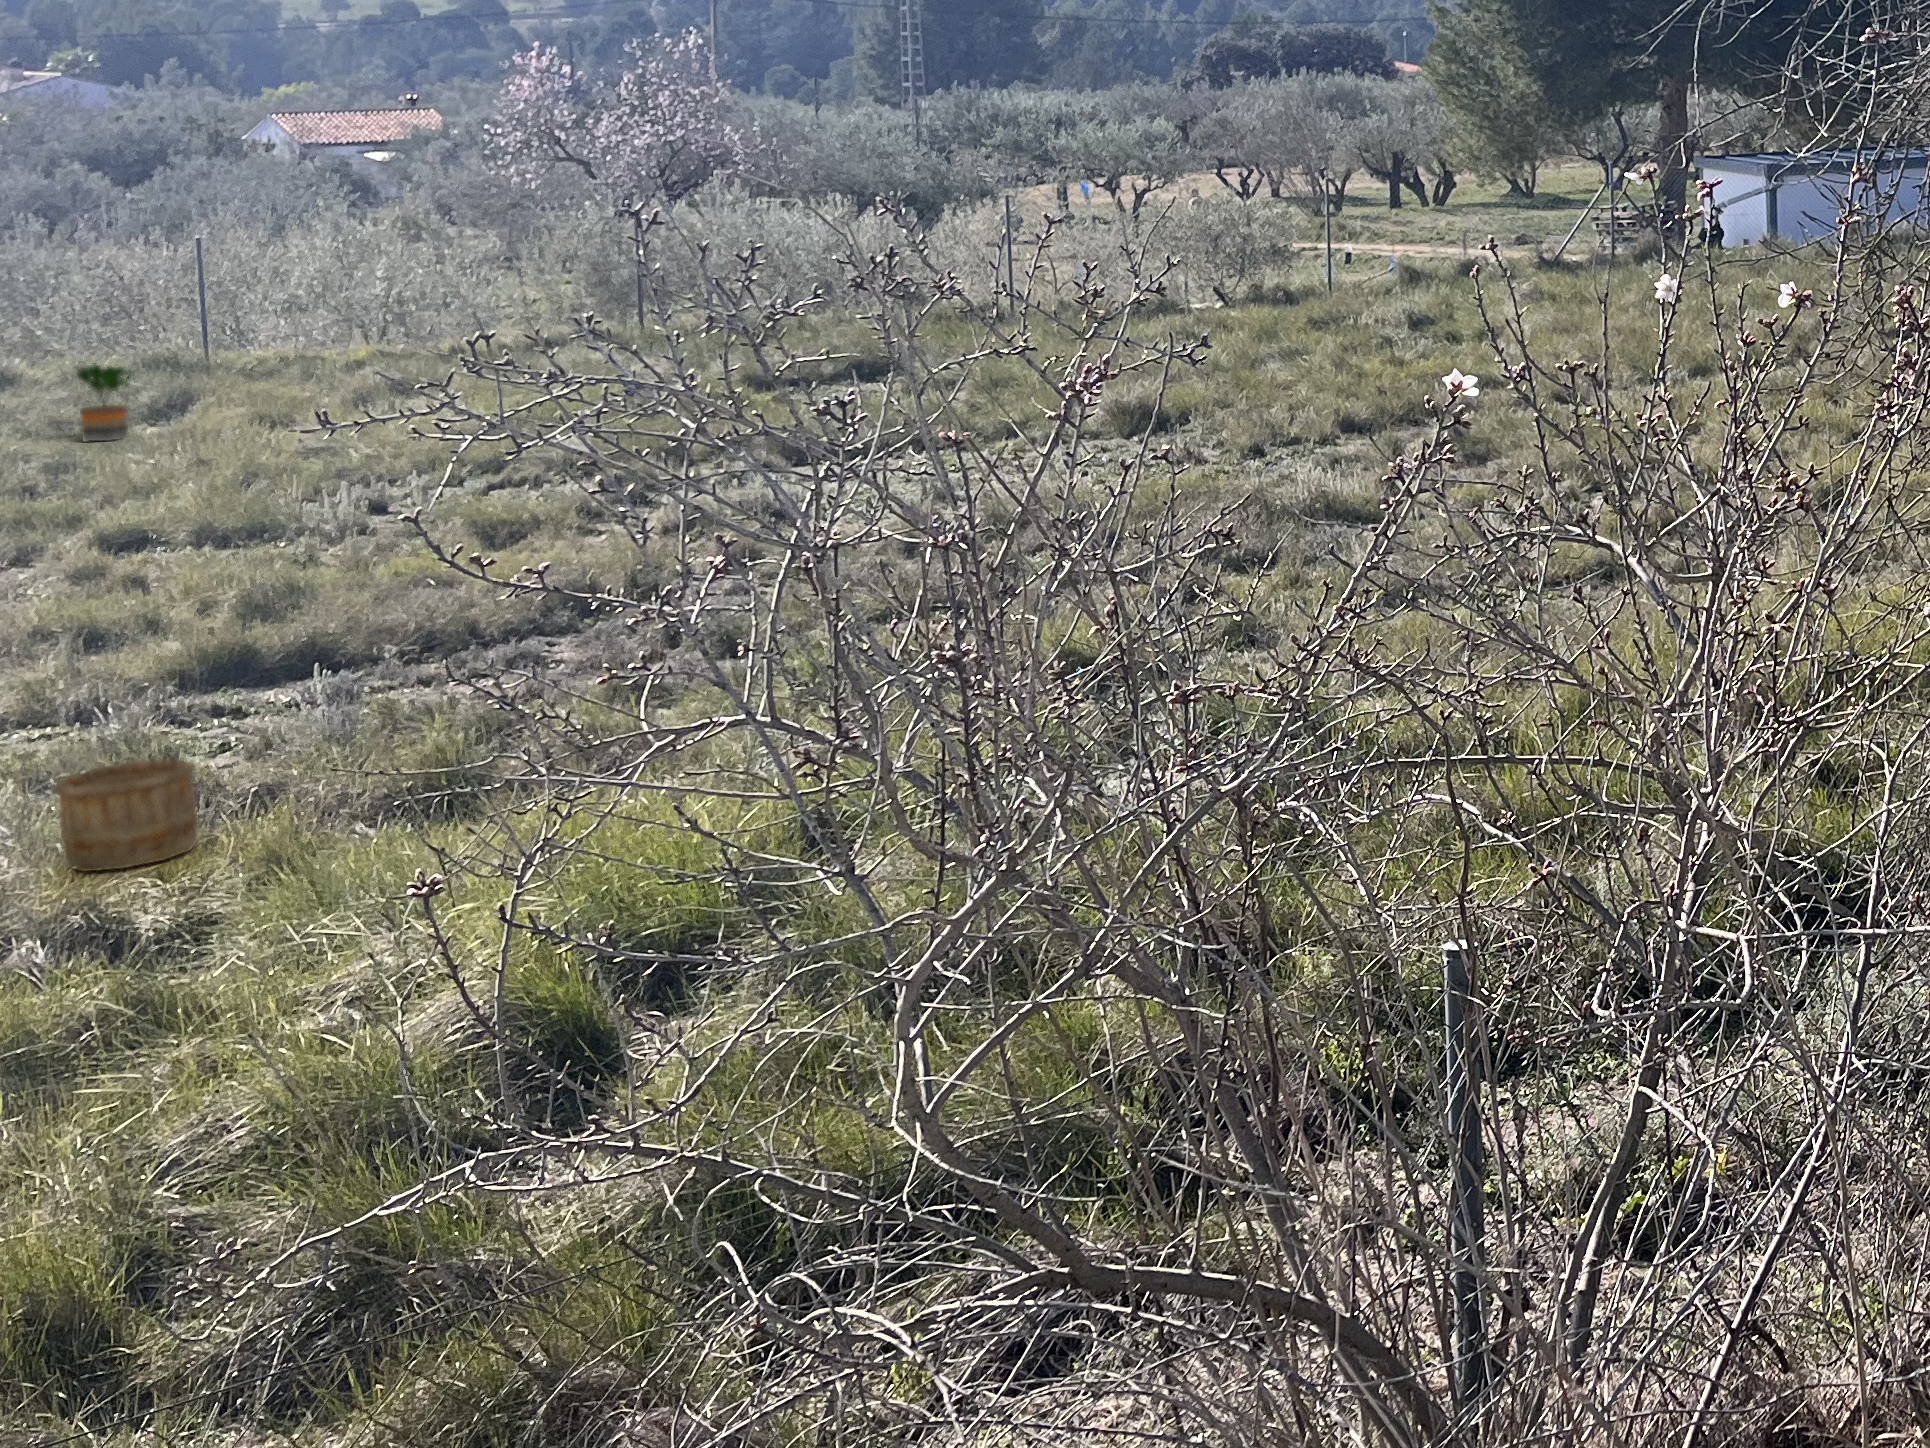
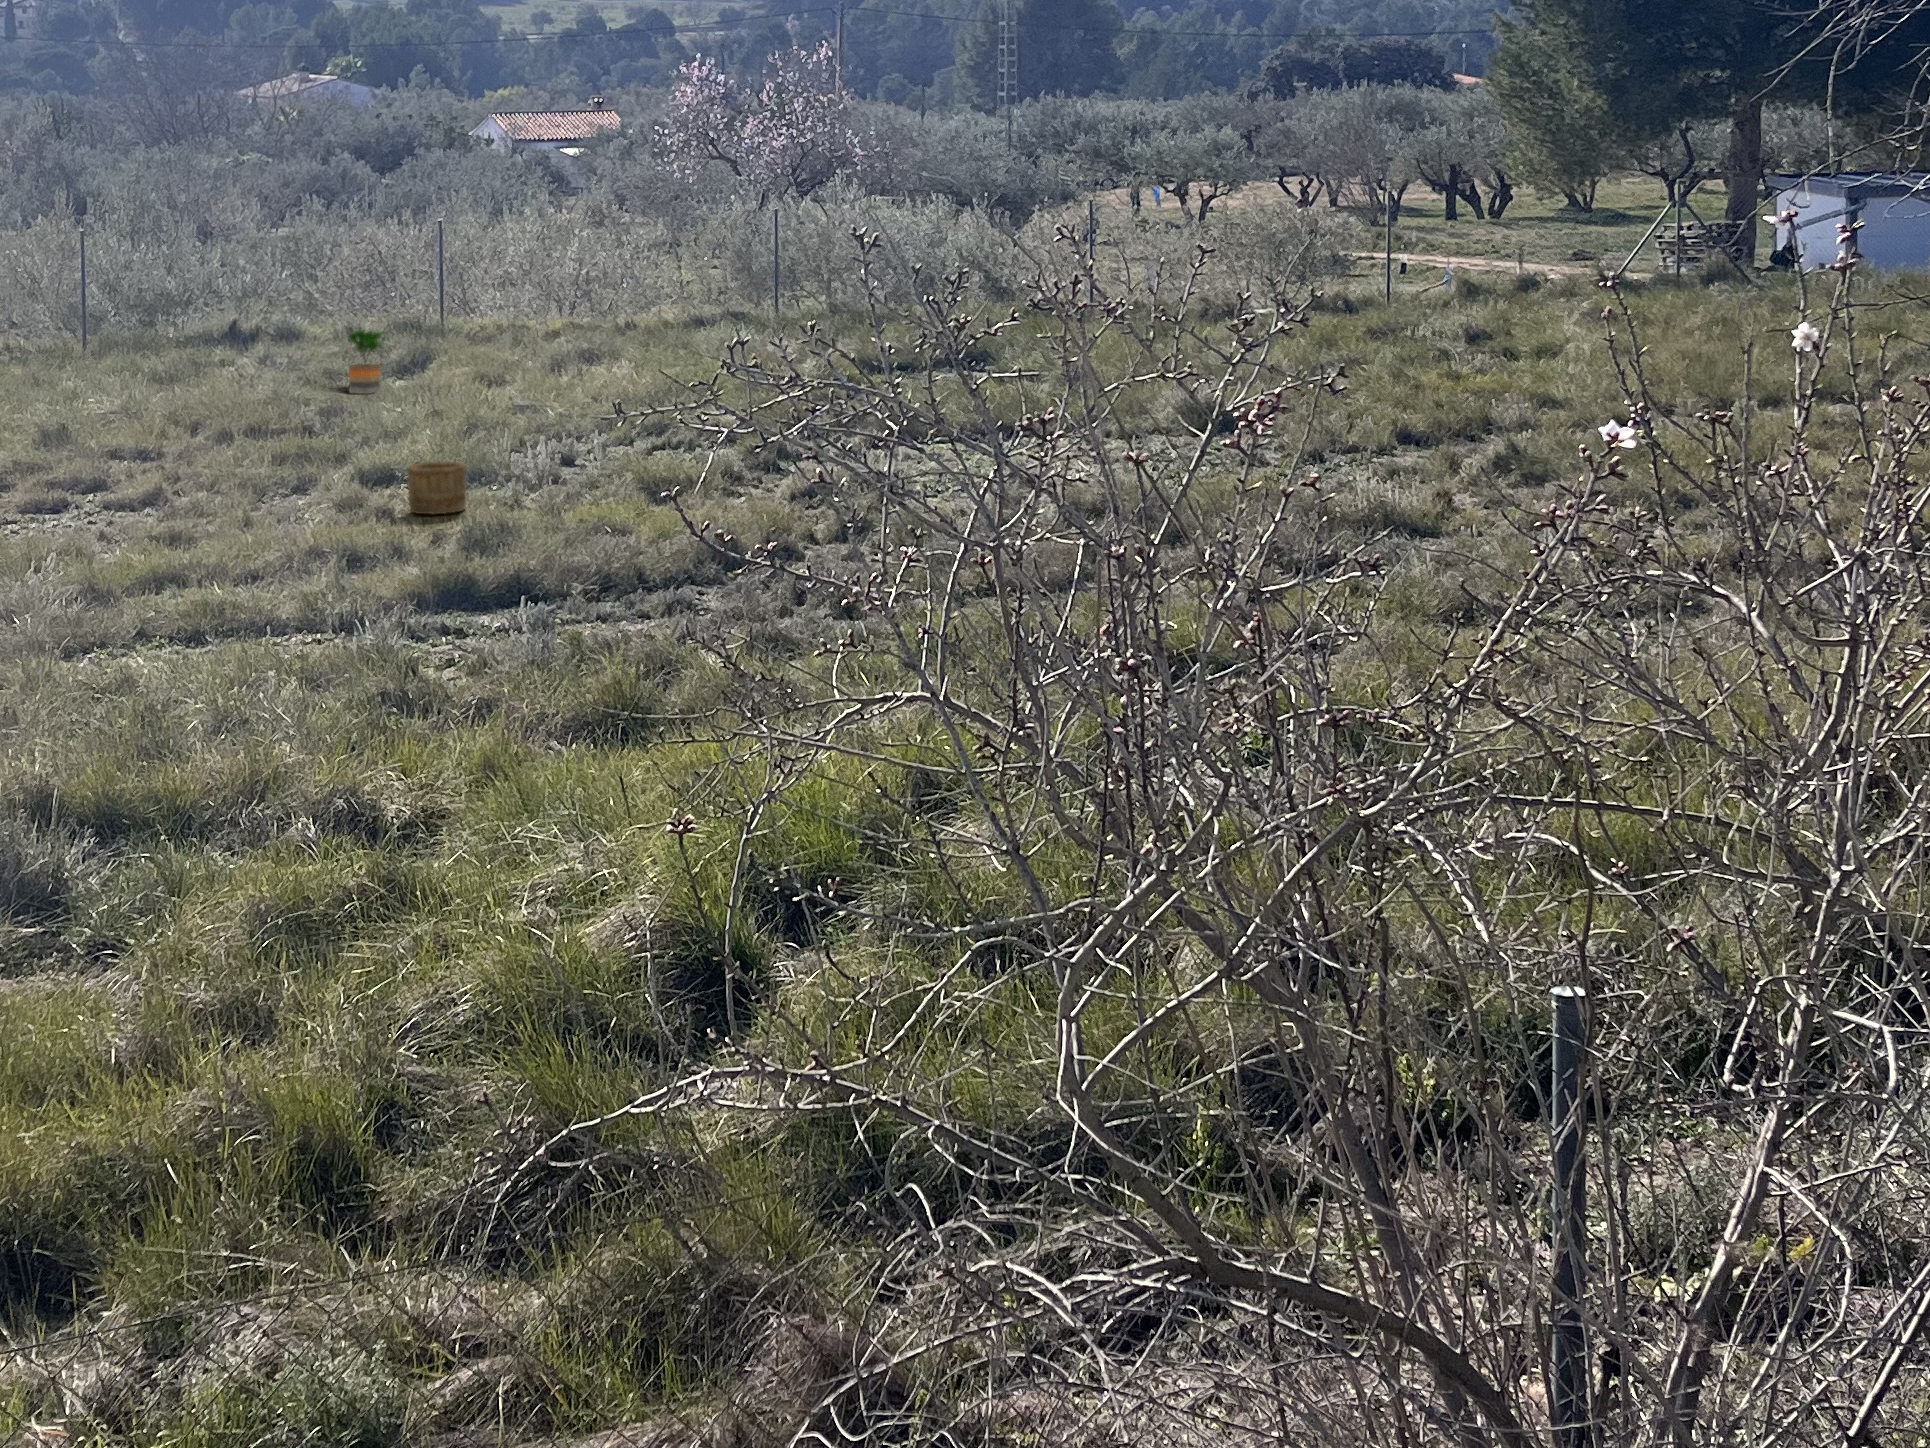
wooden bucket: present [54,759,197,871] -> present [407,462,467,514]

